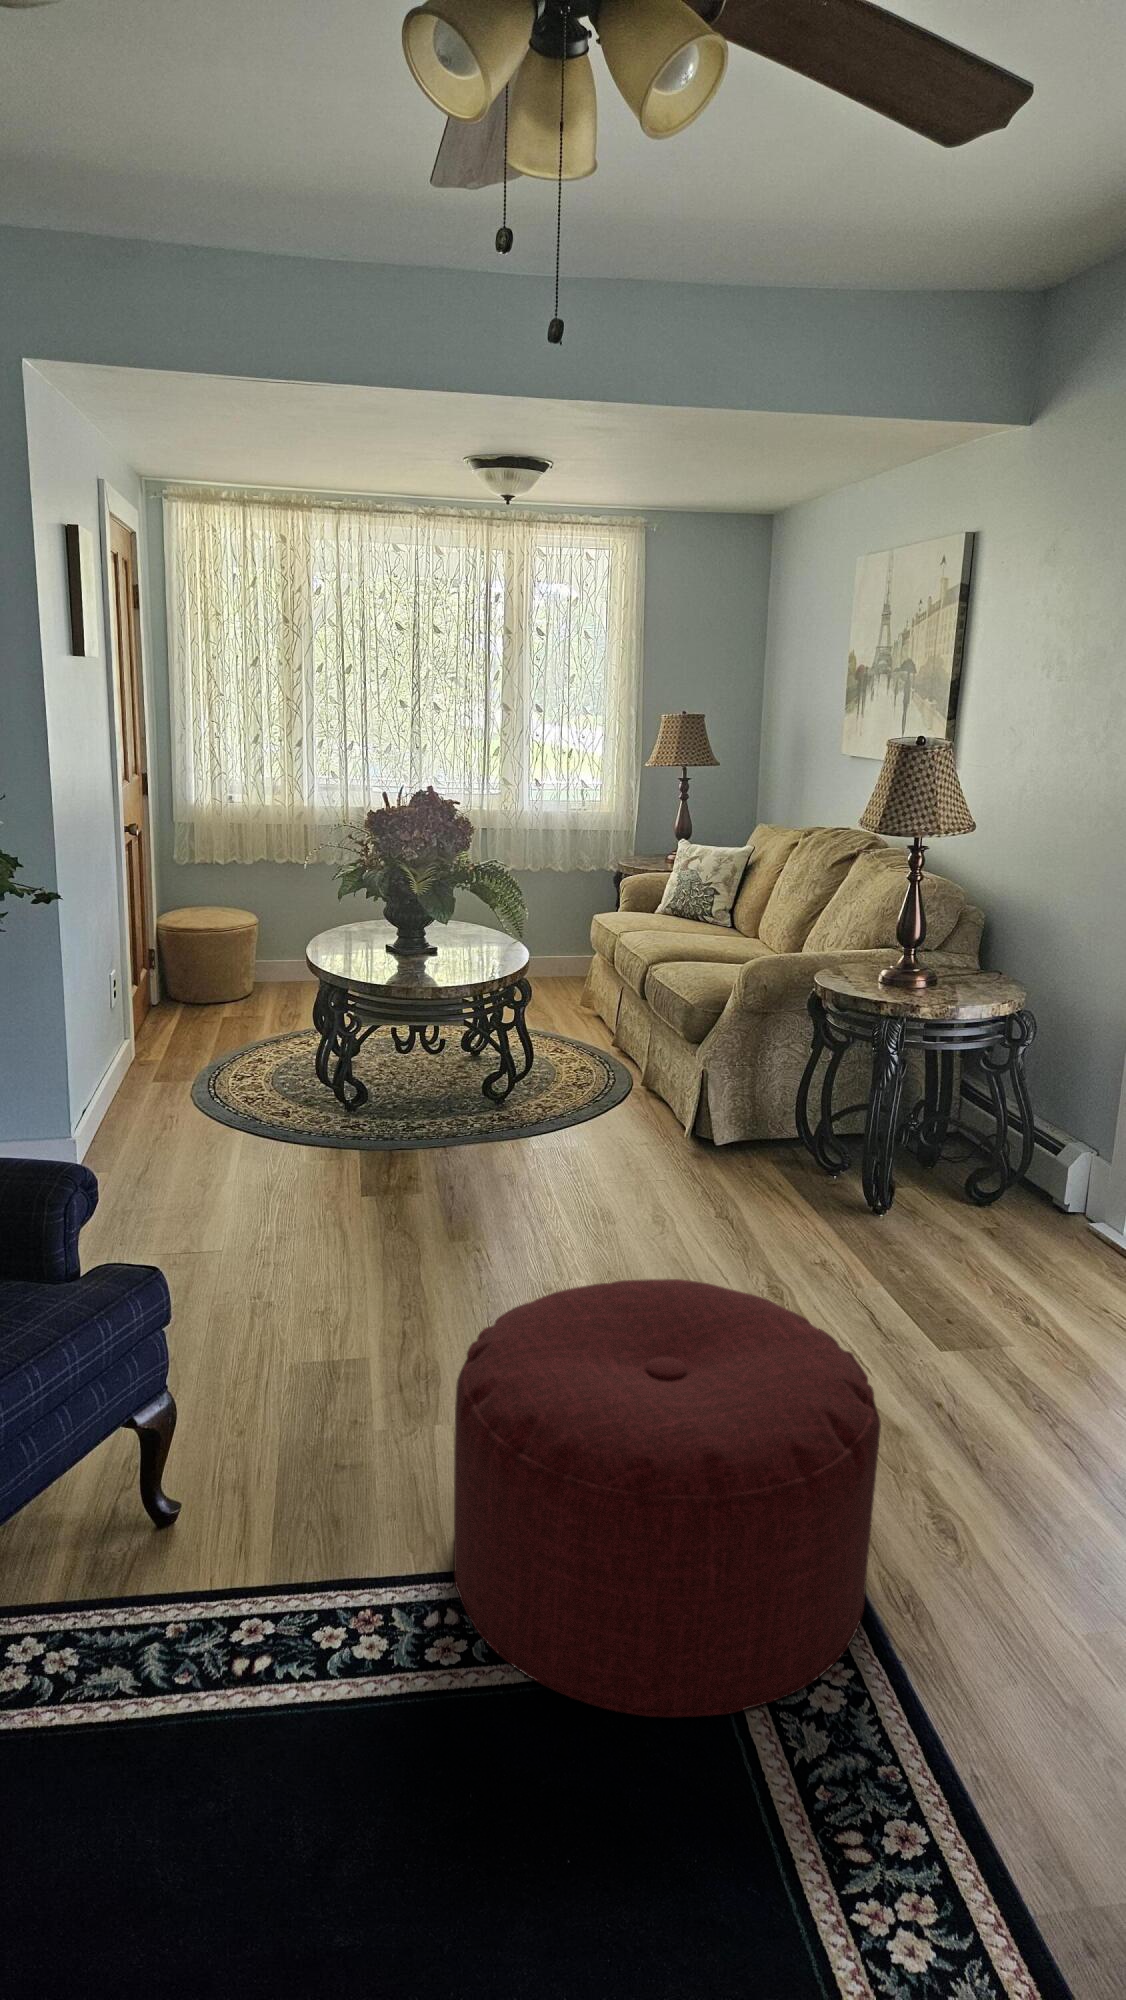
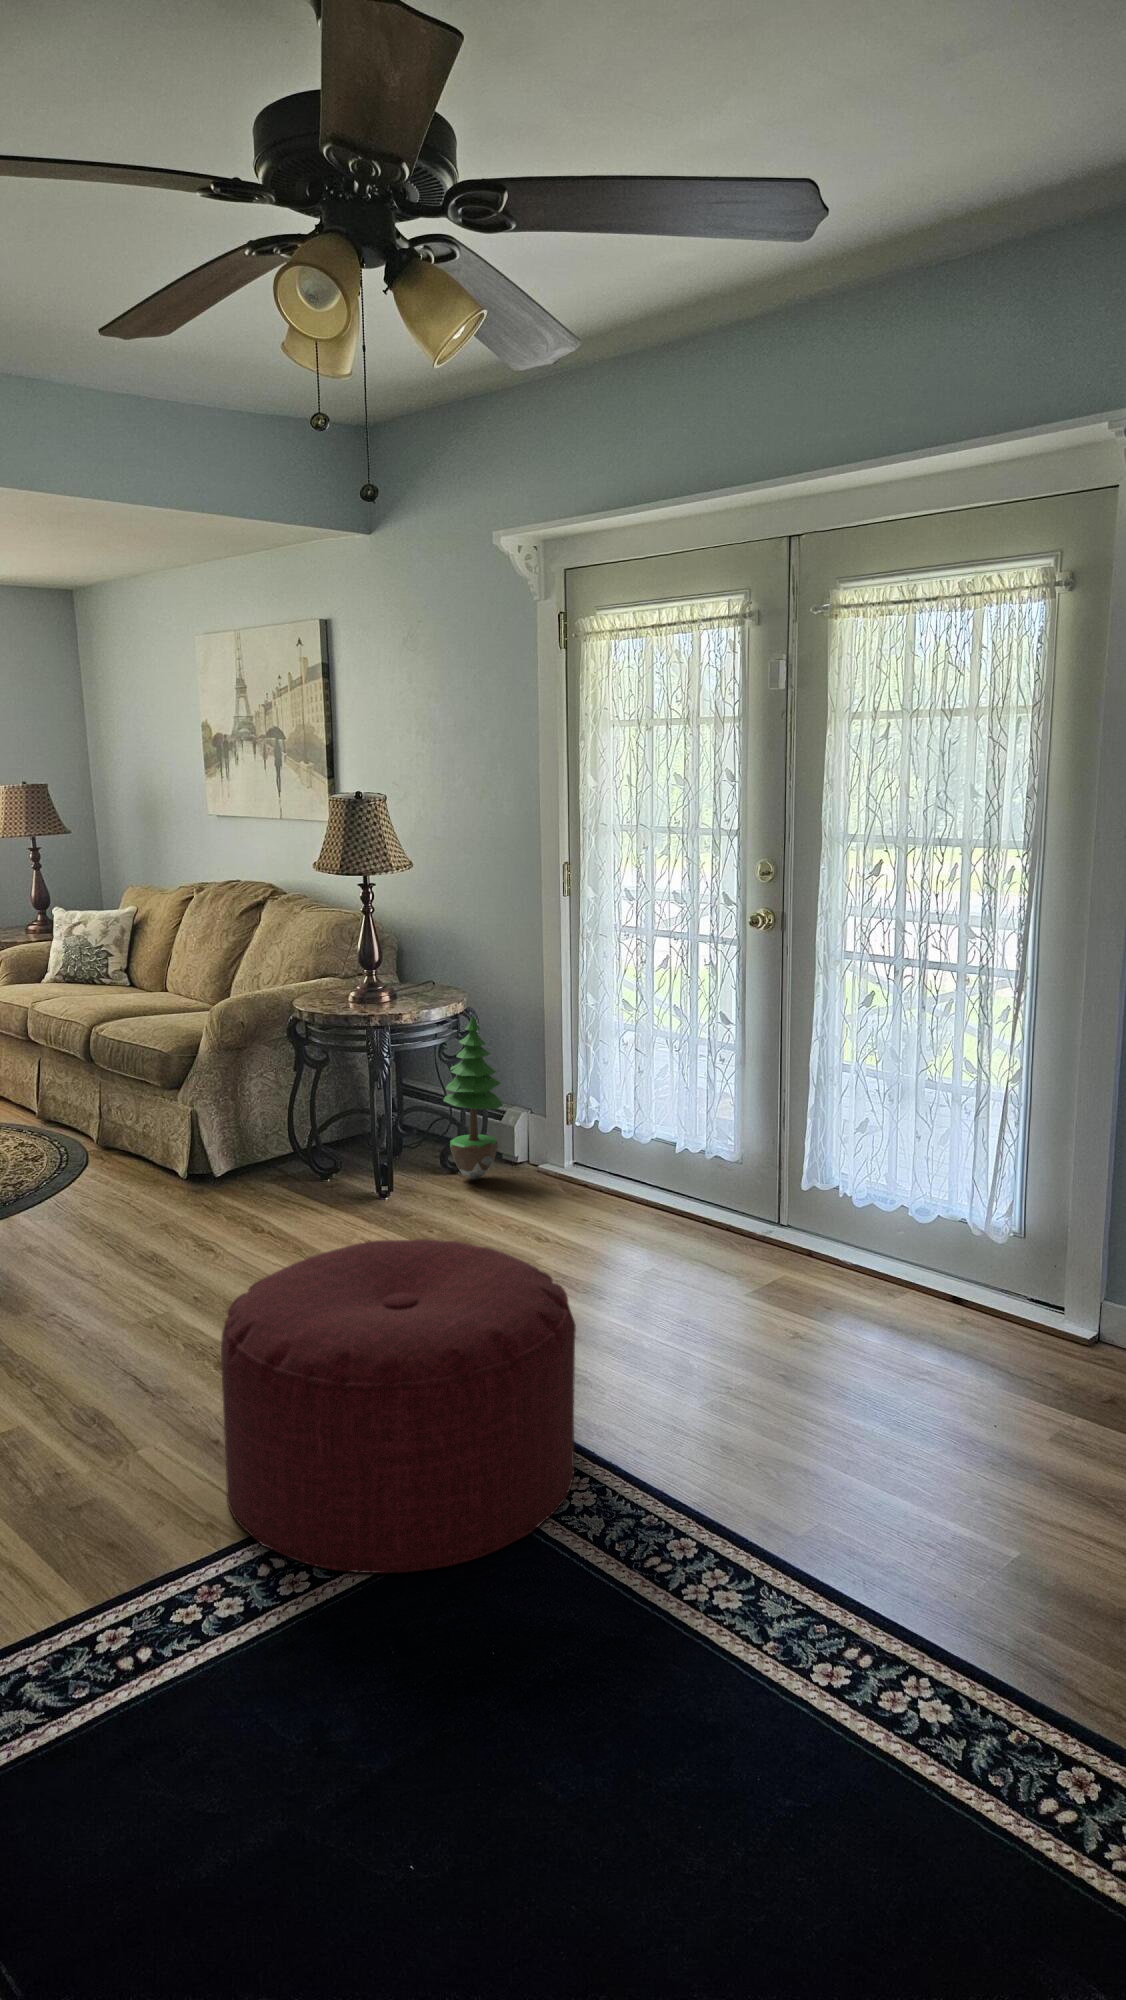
potted tree: none [980,1019,1057,1217] -> present [443,1015,503,1180]

